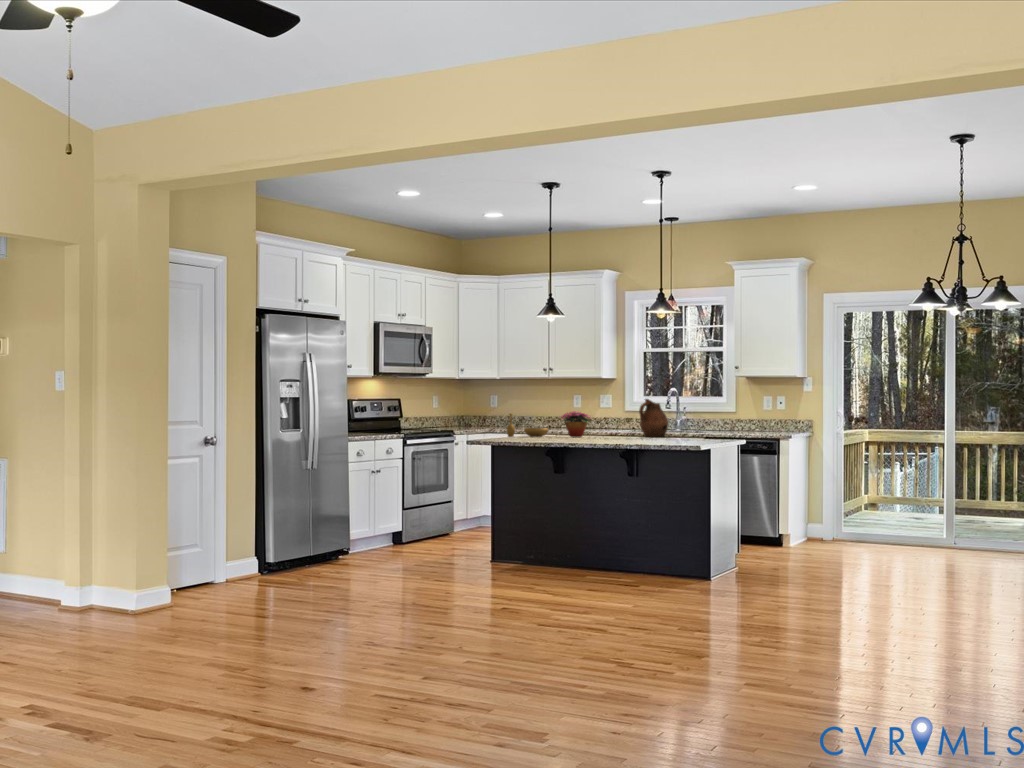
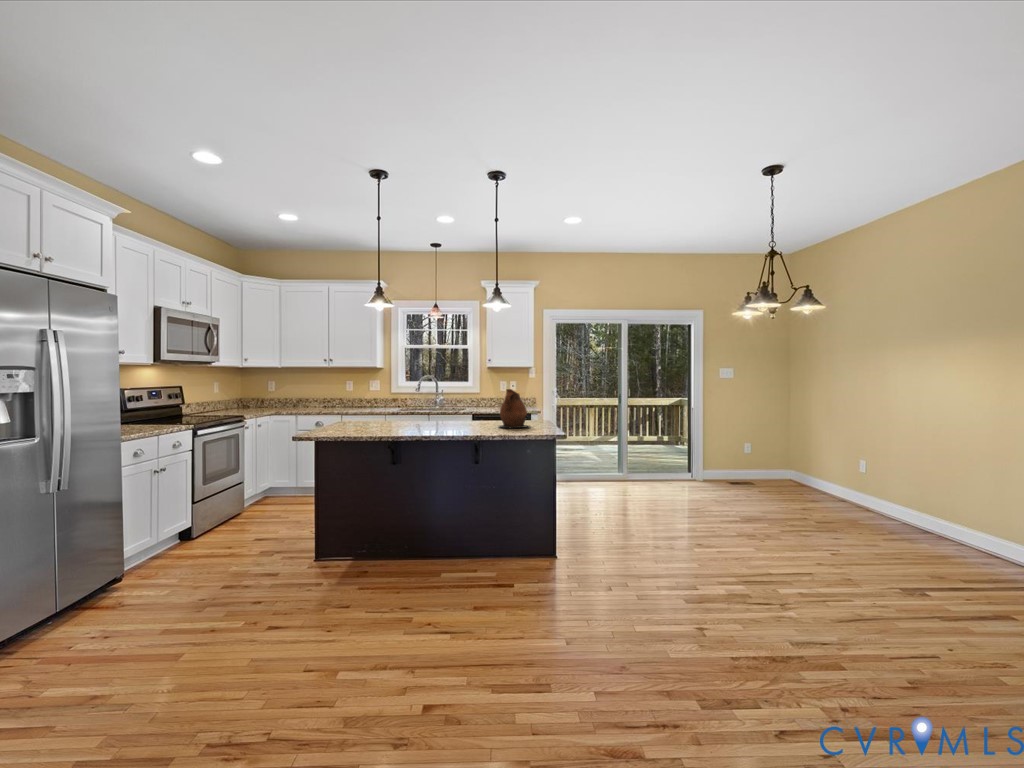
flower arrangement: present [562,411,589,438] -> none [384,398,421,424]
decorative bowl: present [507,413,548,437] -> none [340,404,385,429]

